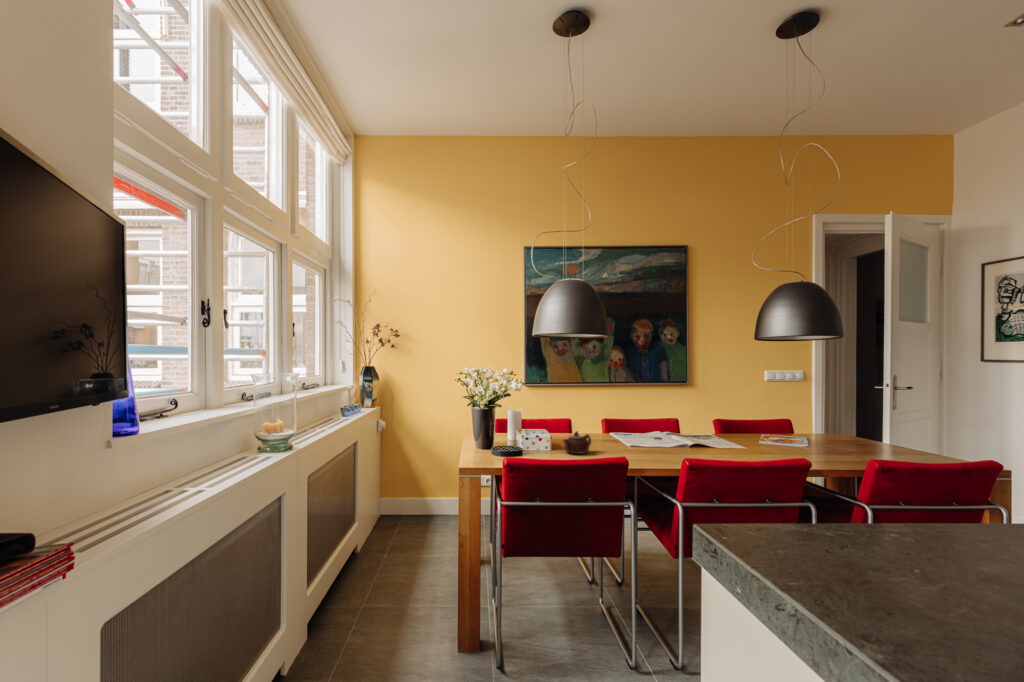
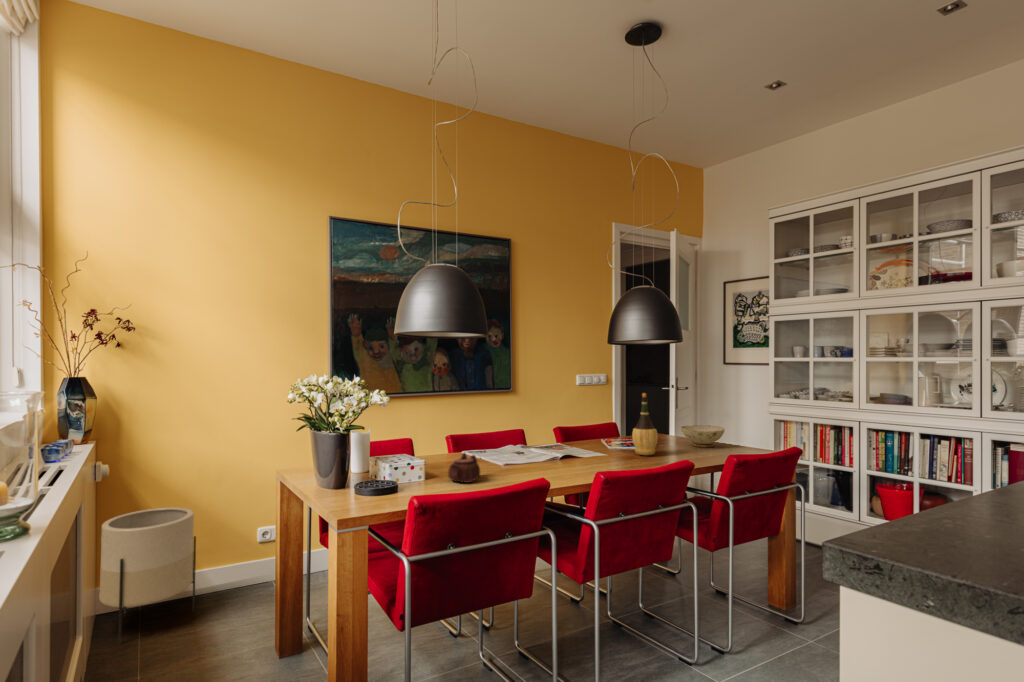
wine bottle: none [763,391,790,452] -> present [632,393,658,455]
ceramic bowl: none [838,428,892,453] -> present [681,425,725,448]
planter: none [381,455,433,536] -> present [99,507,196,645]

